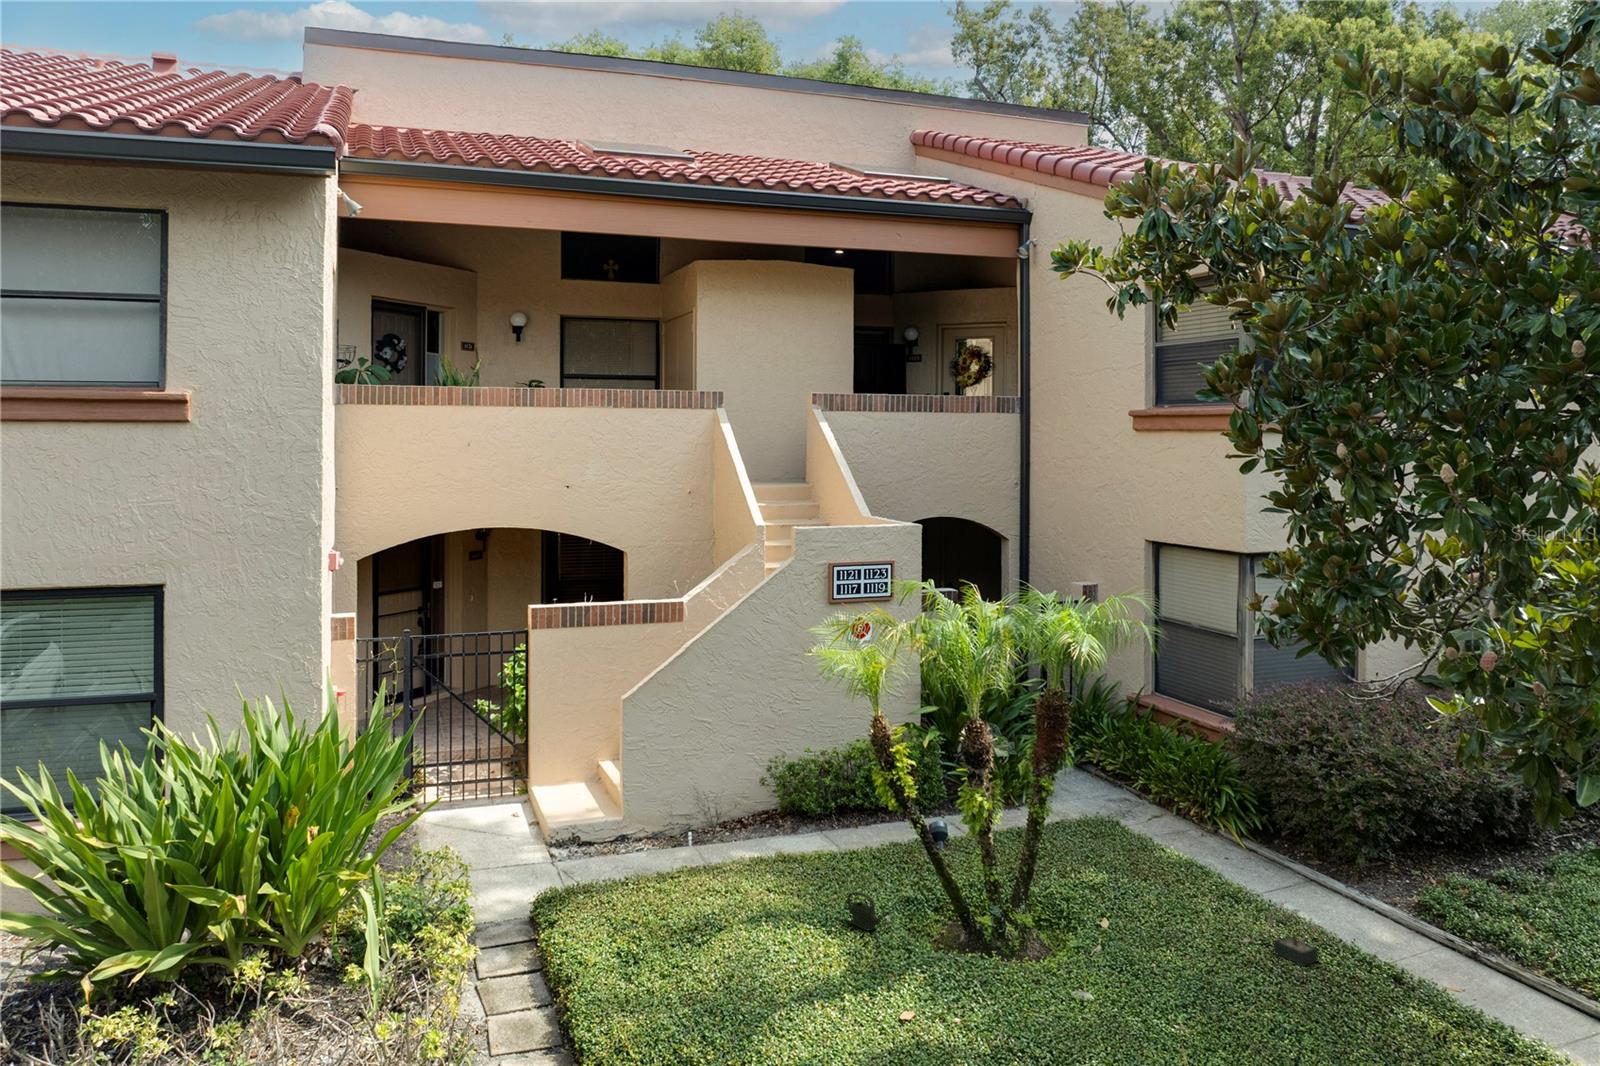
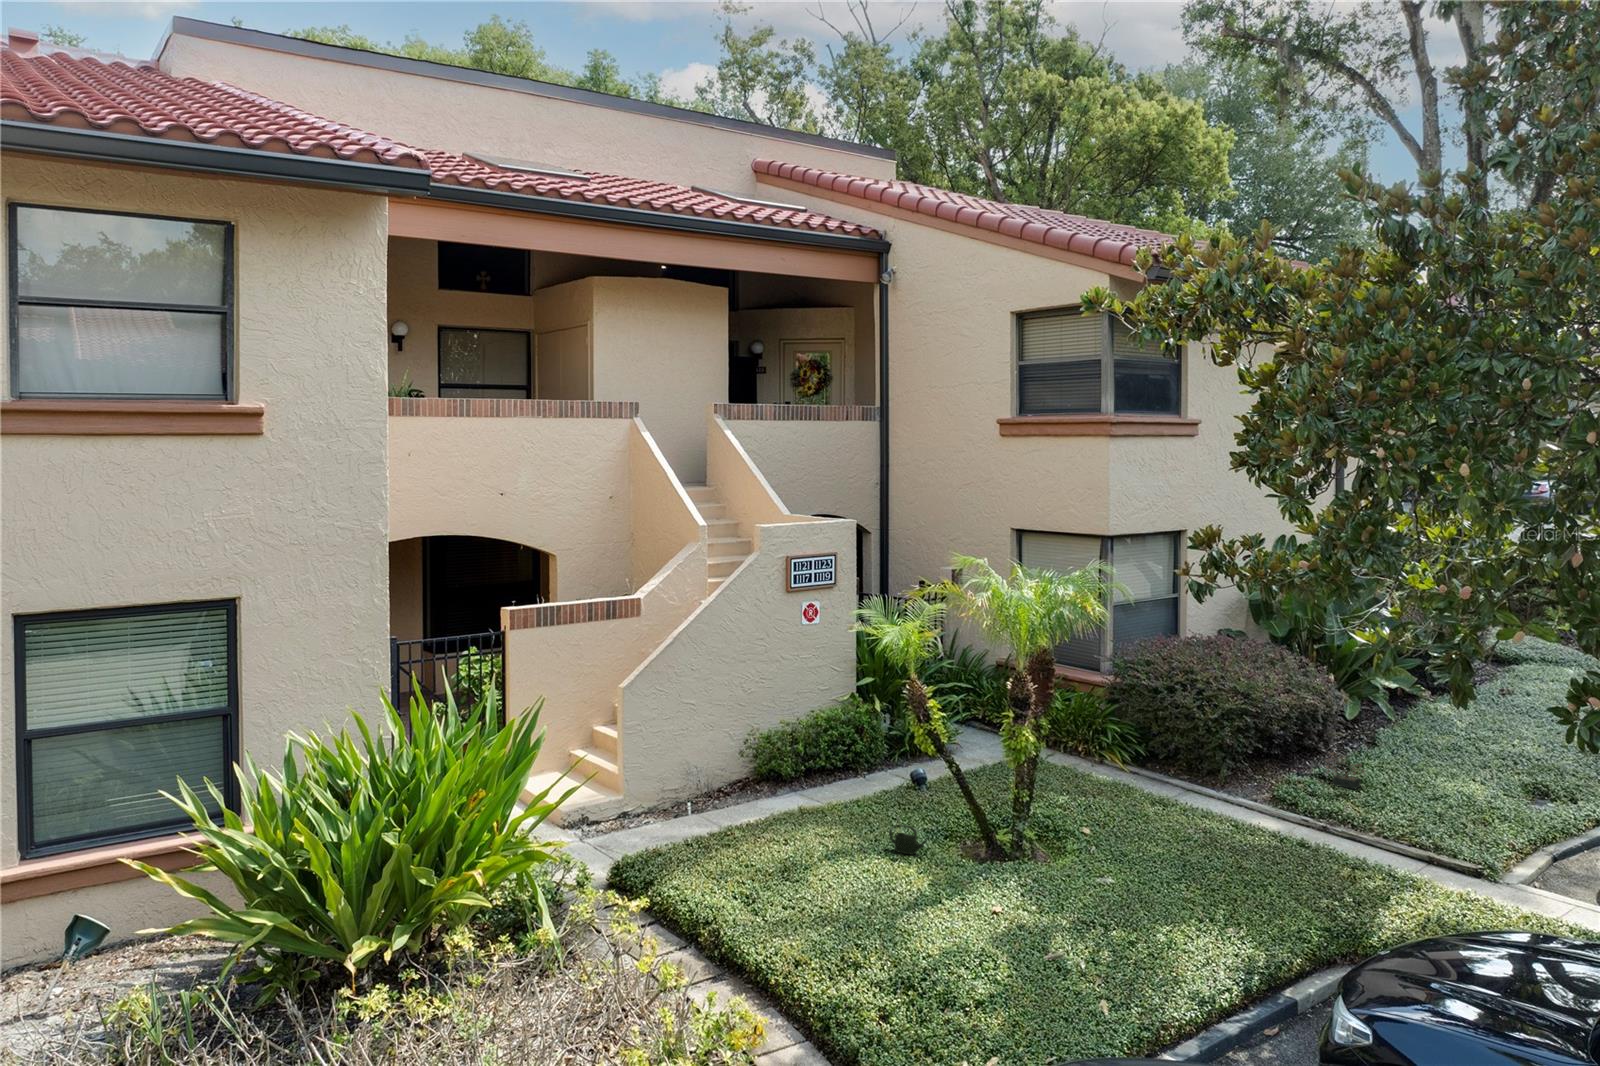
decorative plant: present [1263,903,1324,966] -> present [1326,753,1365,789]

